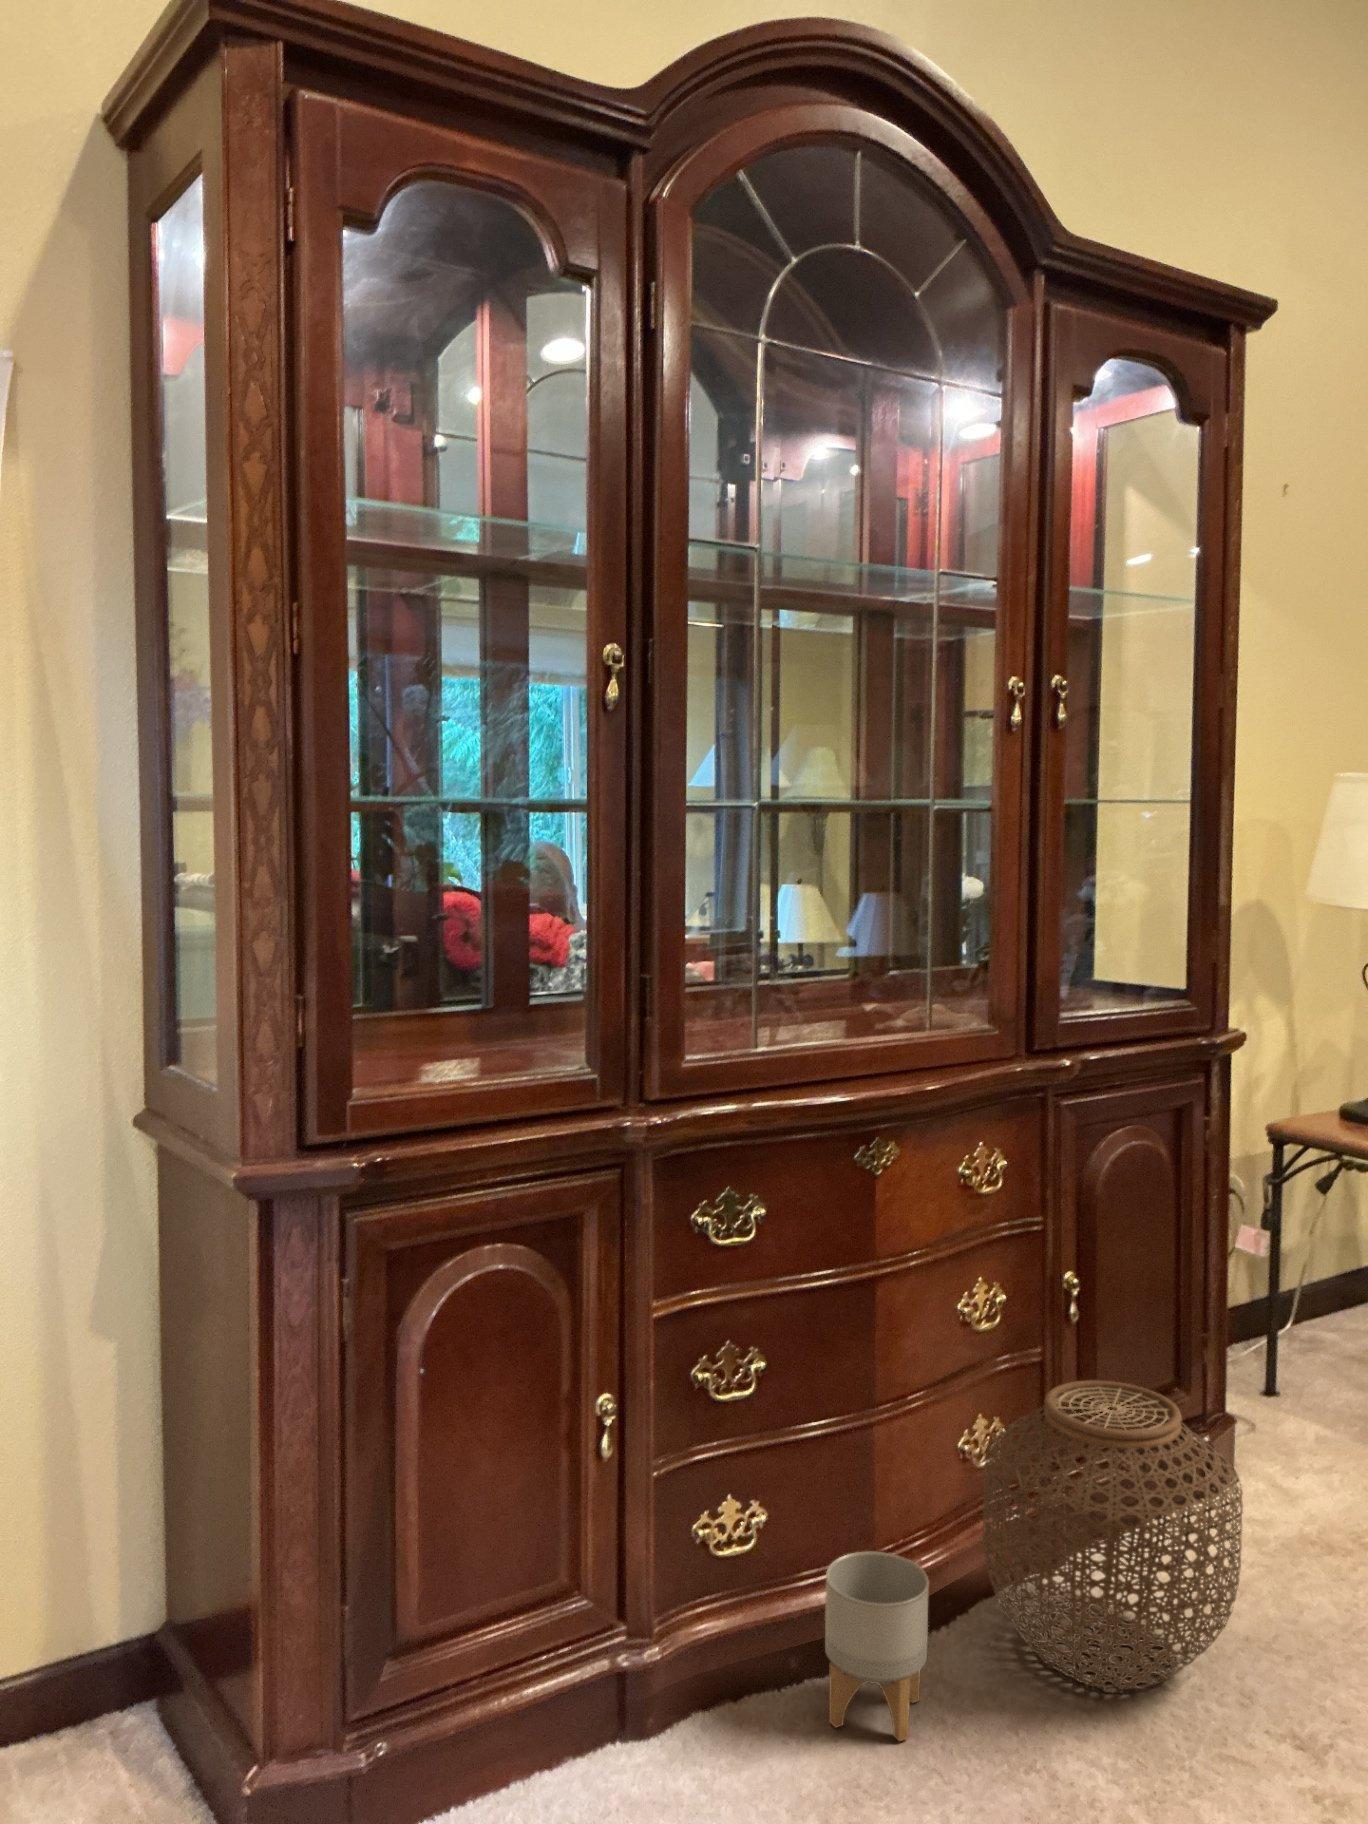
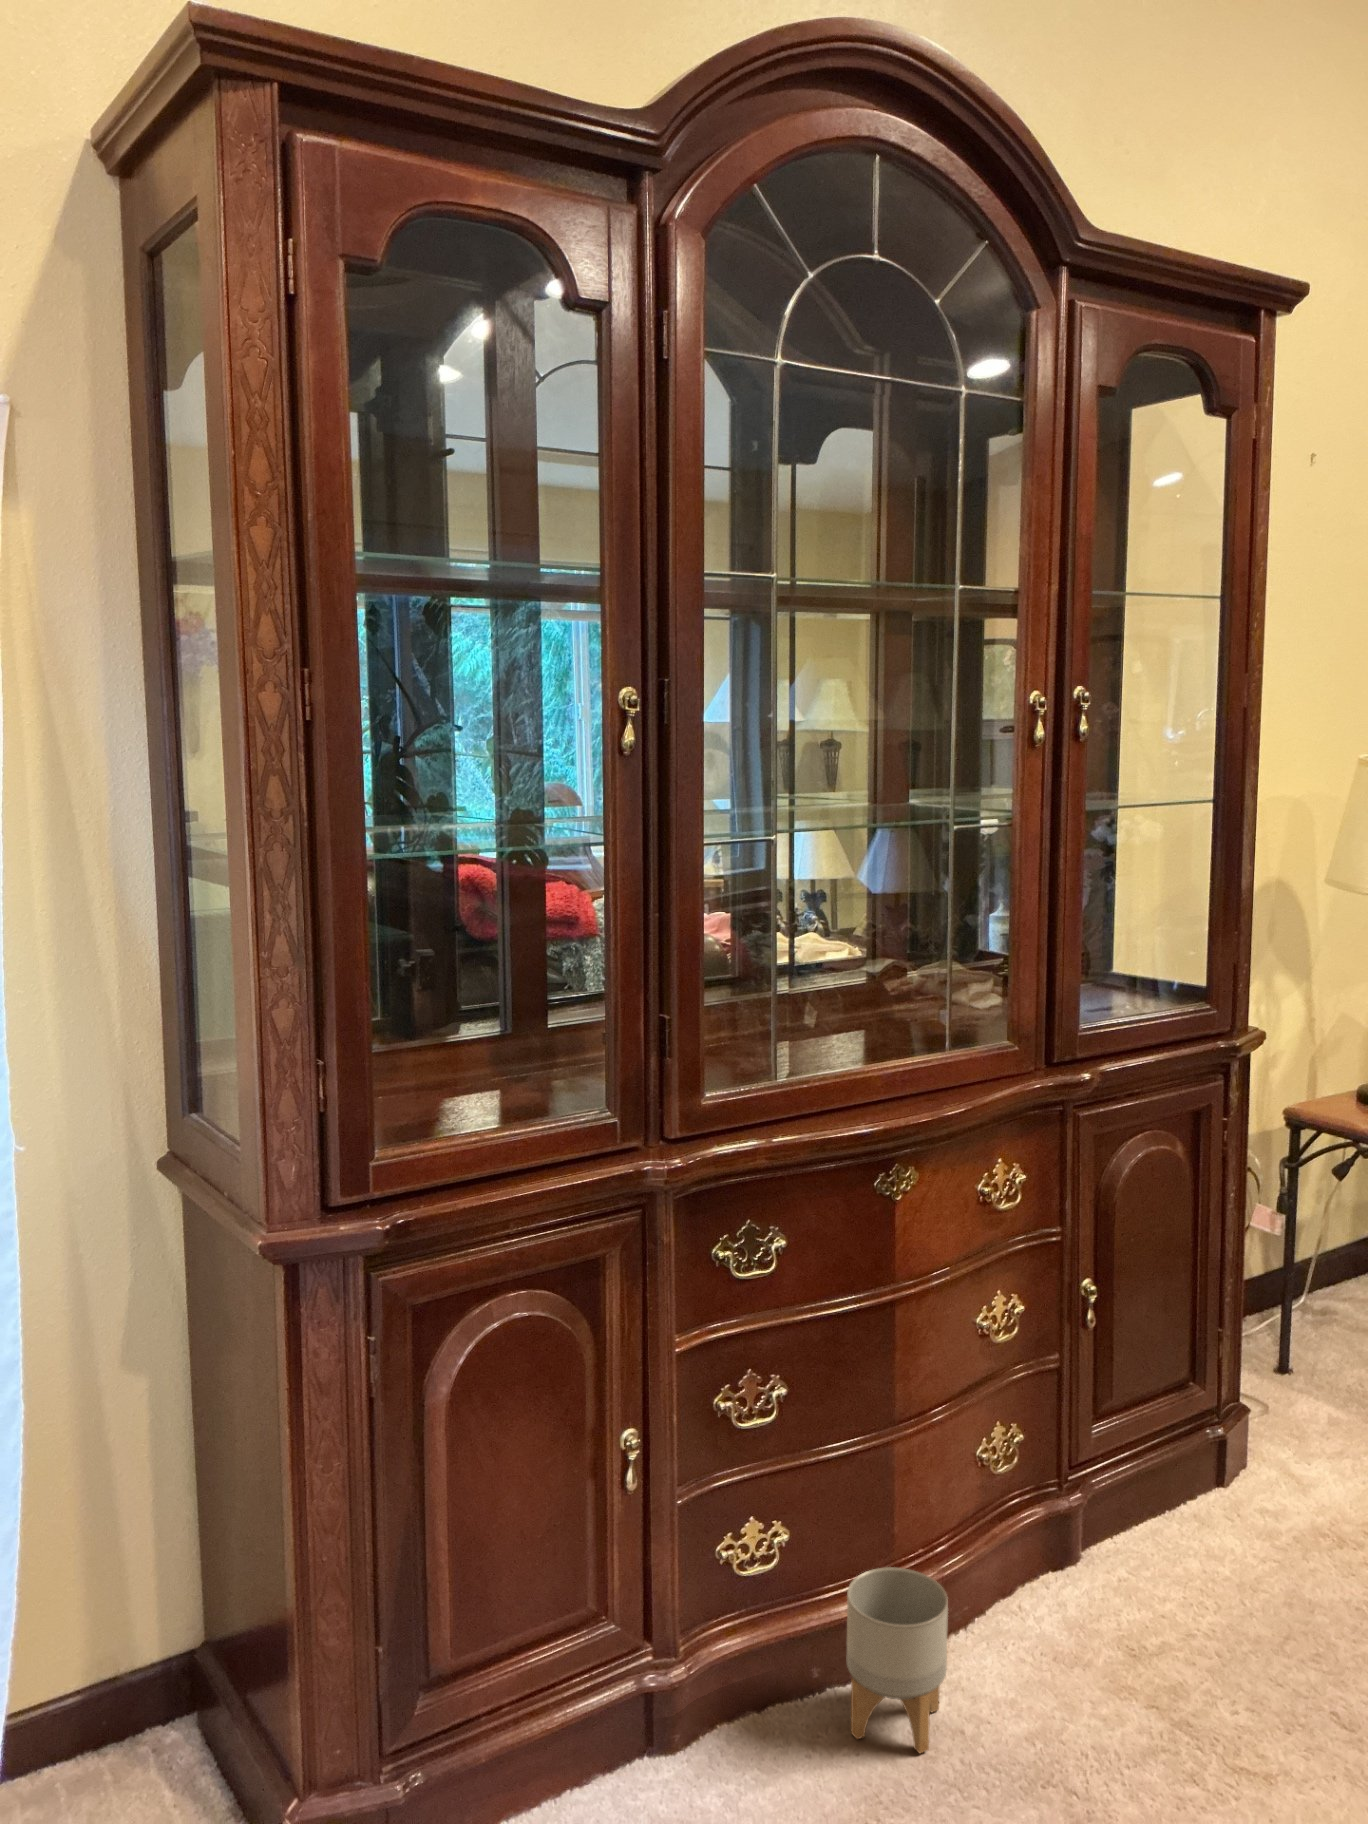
woven basket: present [983,1380,1243,1690] -> none [1001,1393,1257,1697]

